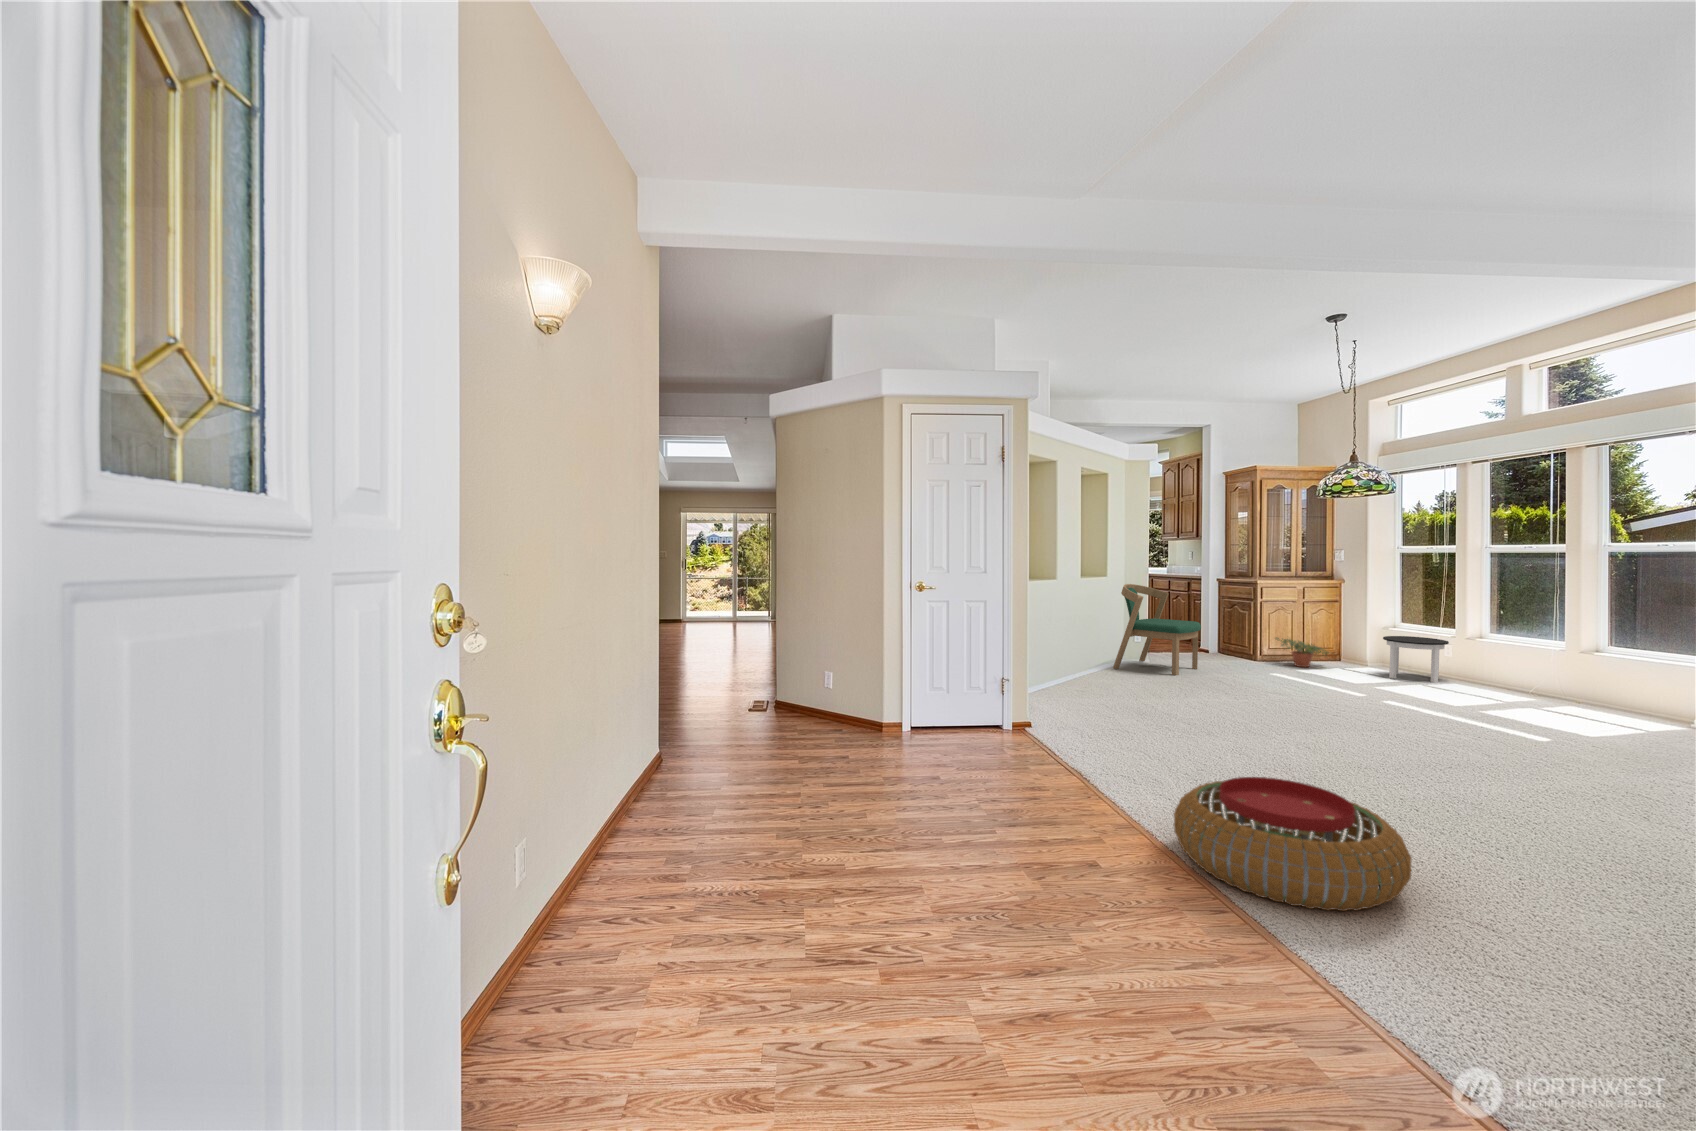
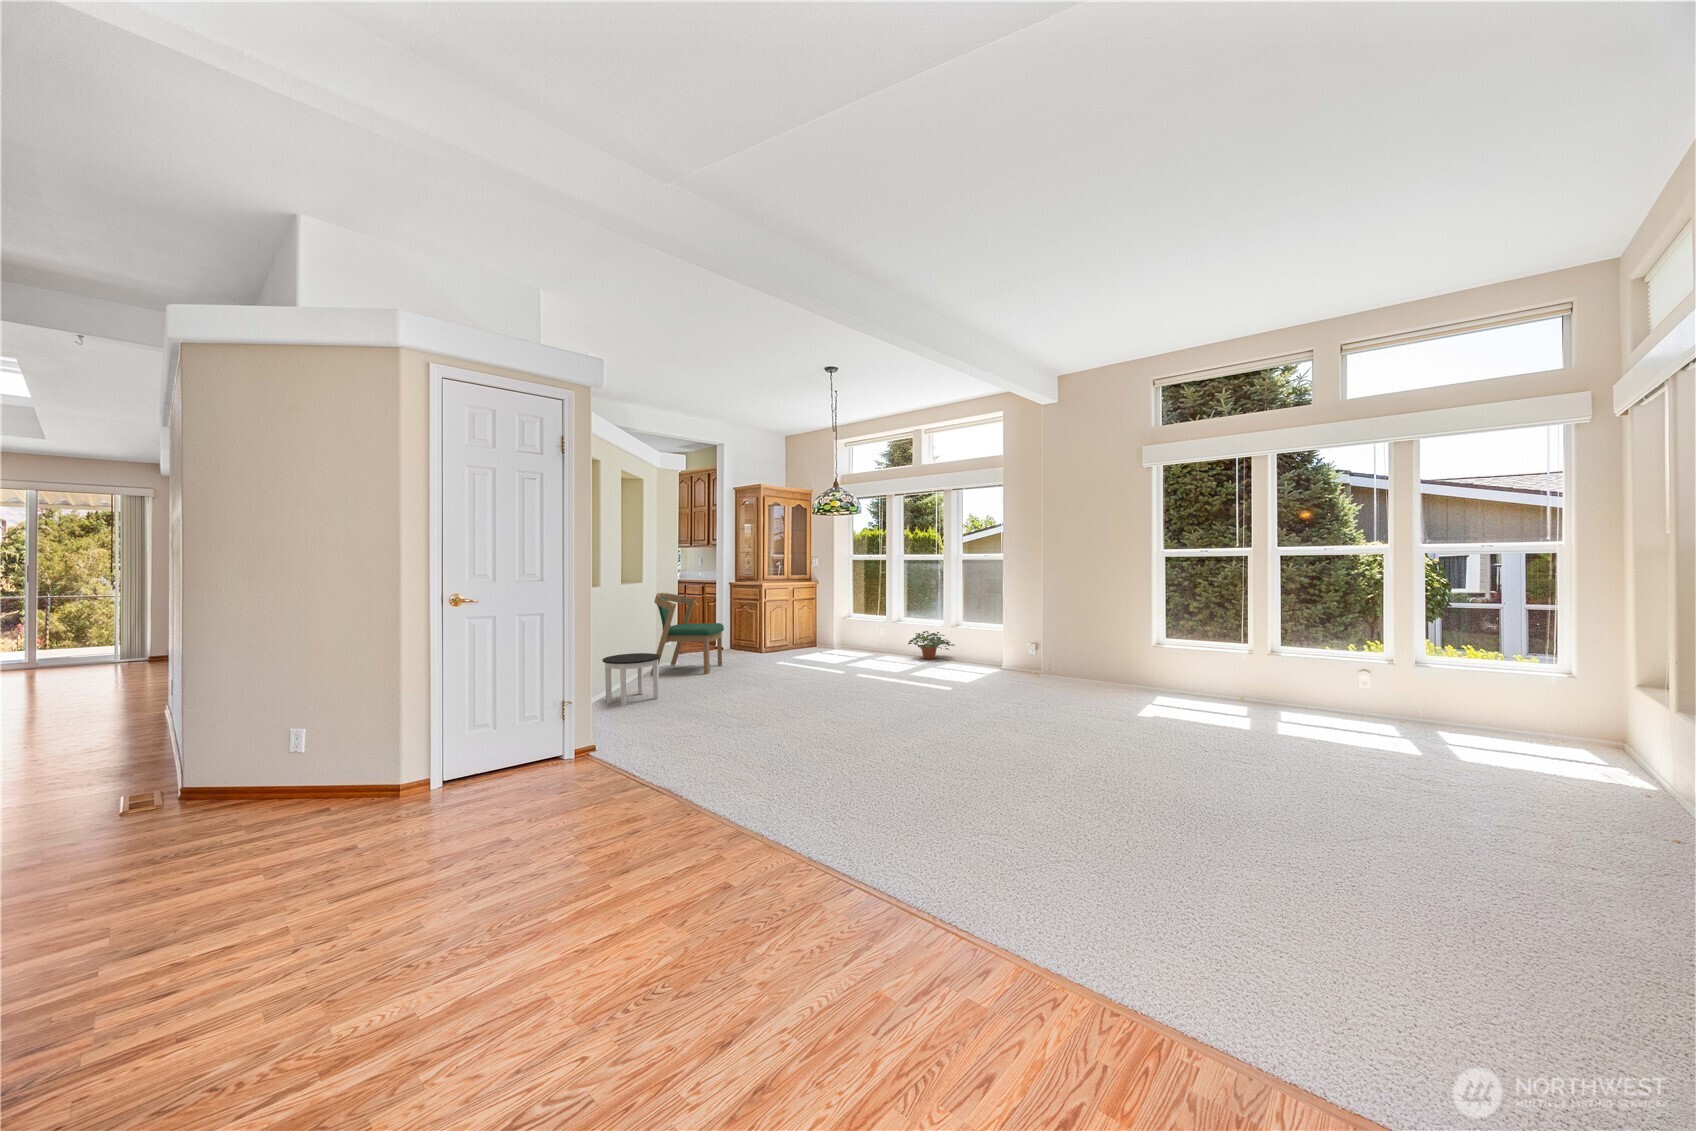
round table: present [1383,636,1449,683] -> present [602,653,660,705]
potted plant: present [1276,637,1328,667] -> present [908,631,954,659]
pouf: present [1174,777,1412,911] -> none [782,751,957,863]

